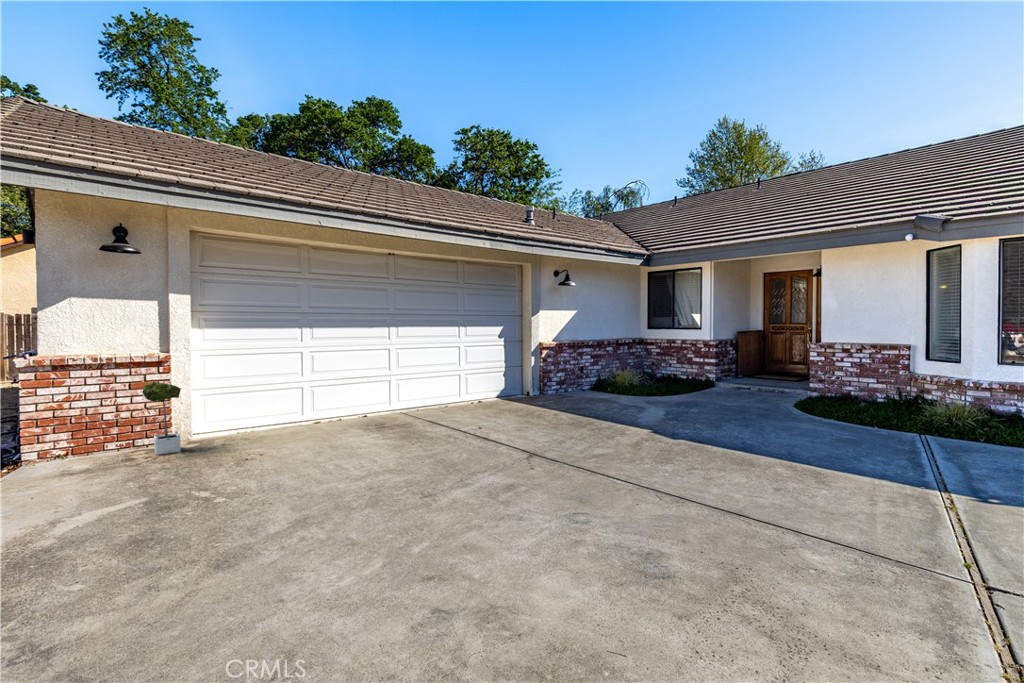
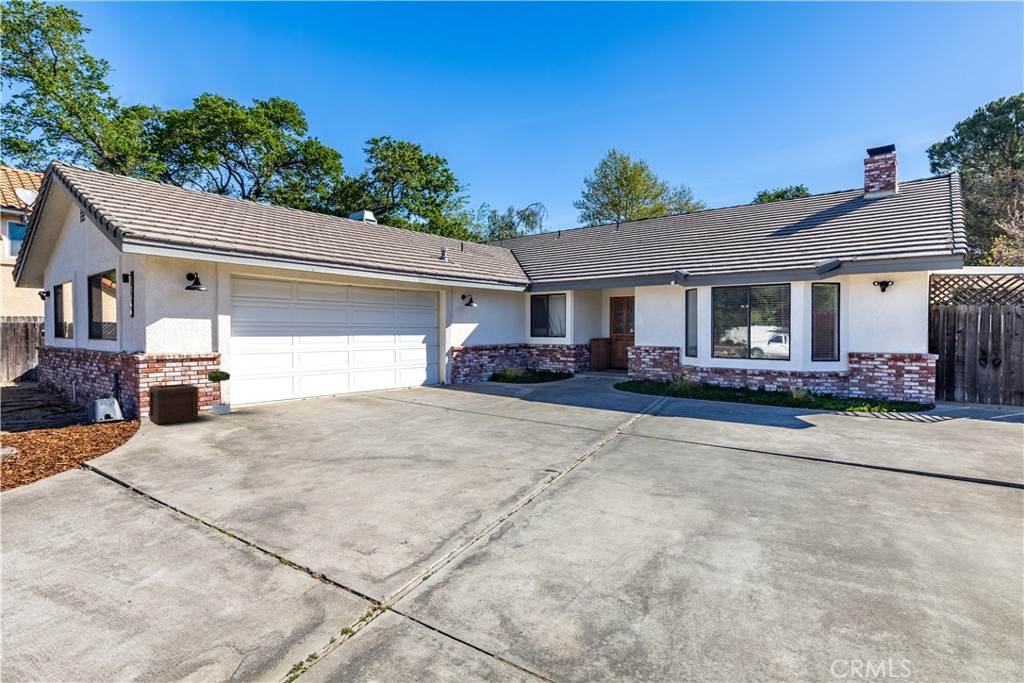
wooden crate: none [24,404,114,479] -> present [149,384,198,425]

